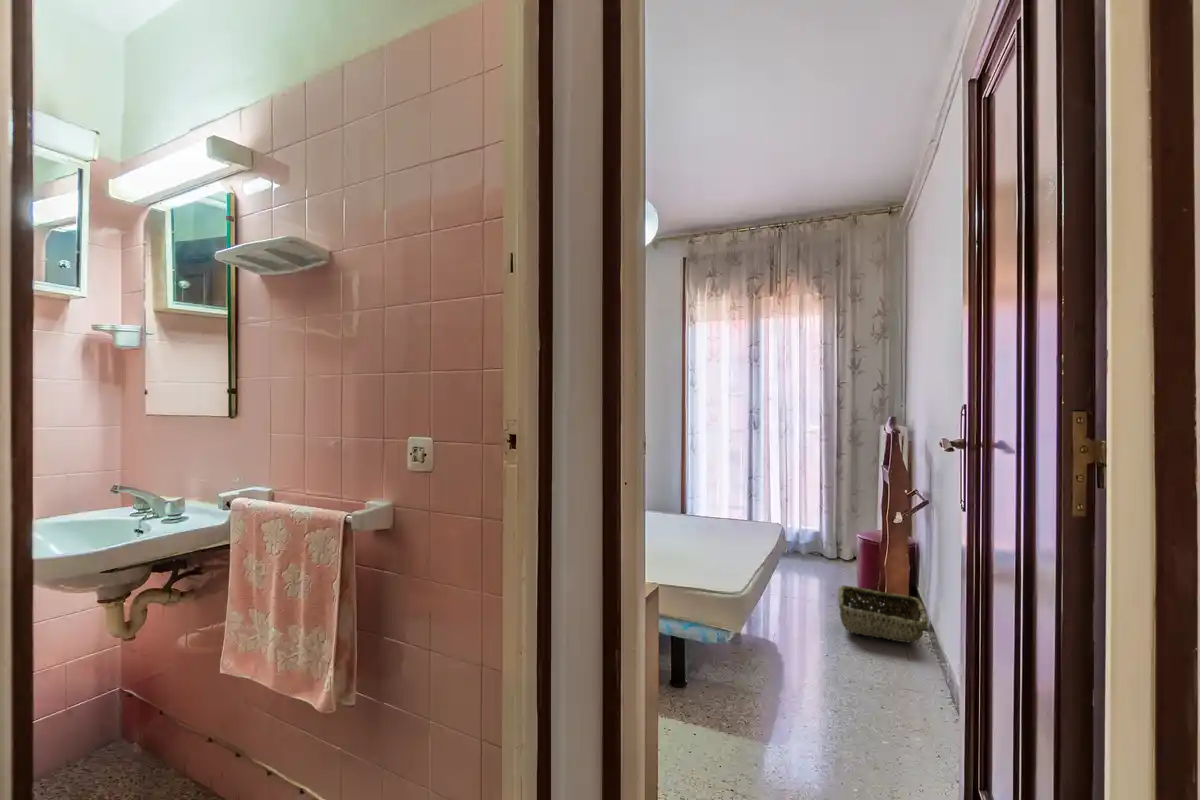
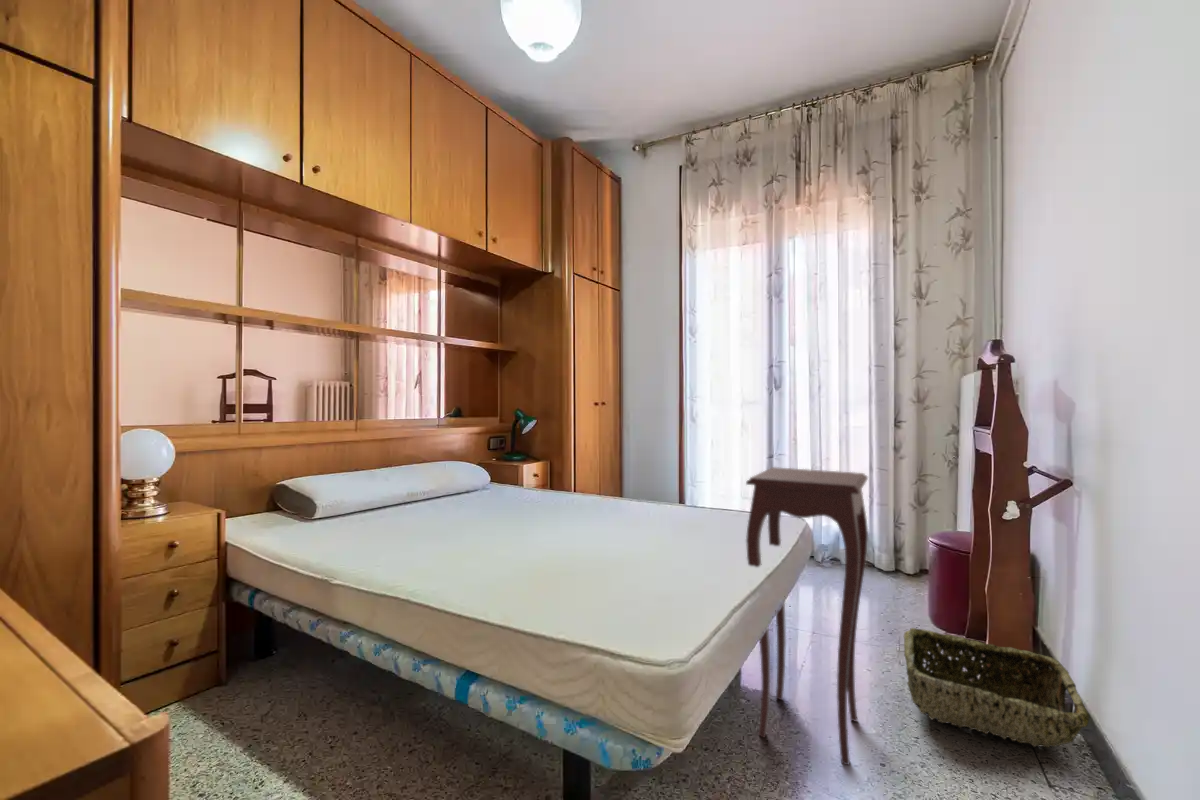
side table: none [754,493,819,653] -> present [746,467,868,765]

